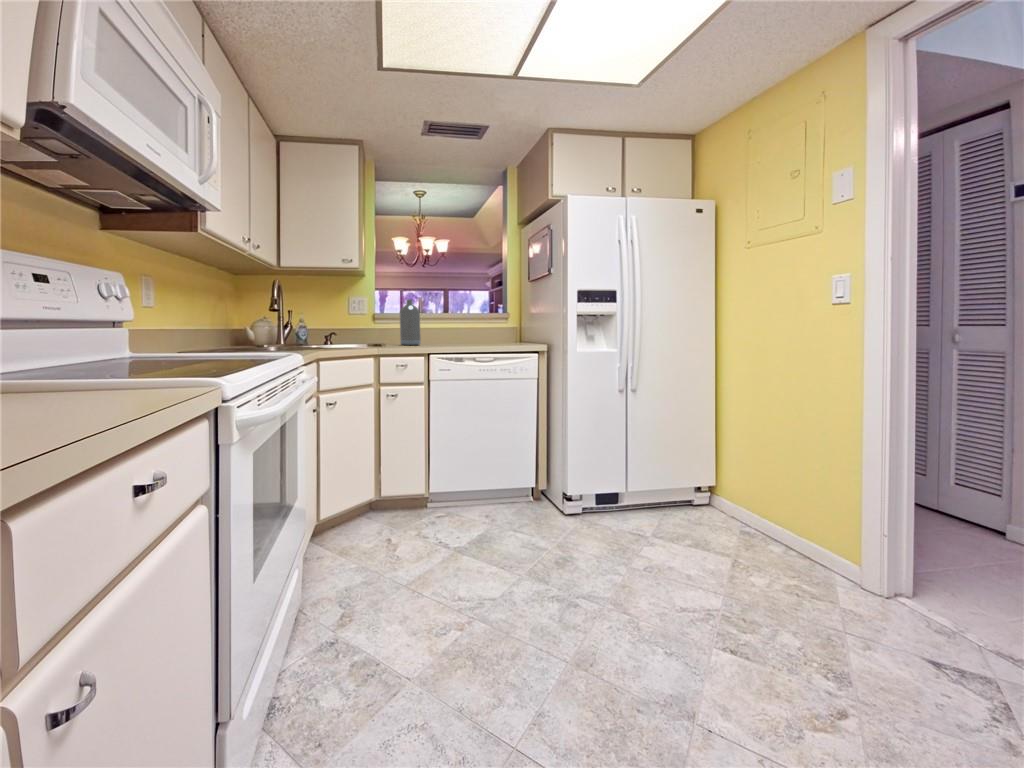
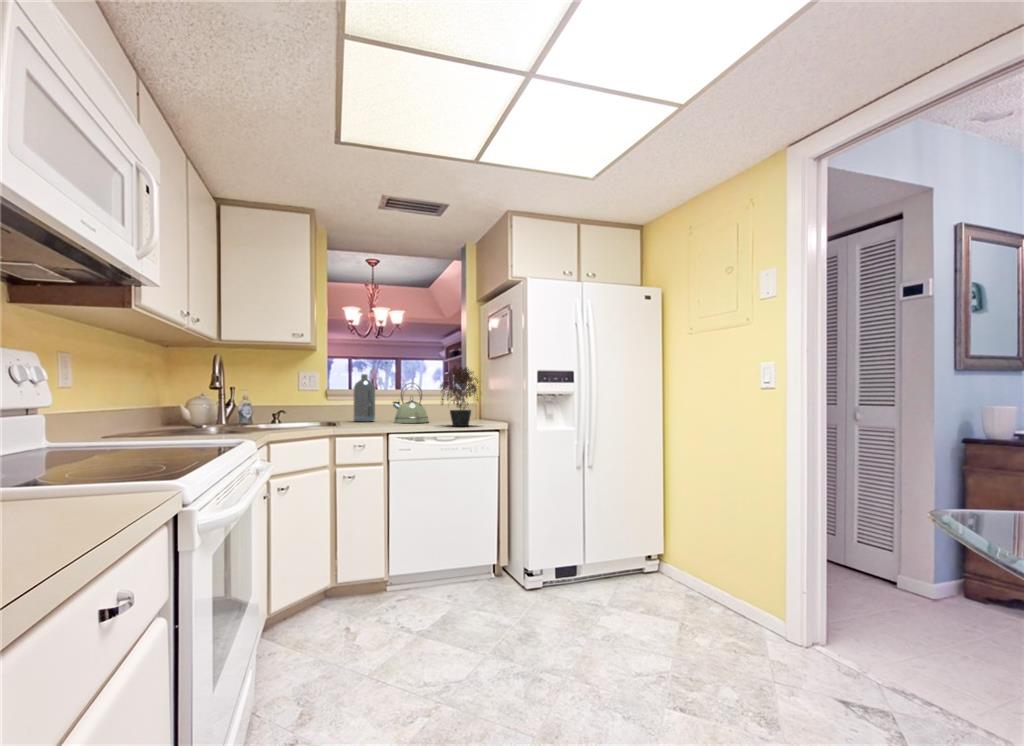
potted plant: none [478,288,522,349] -> present [440,365,478,426]
kettle: none [436,307,472,346] -> present [393,383,429,423]

